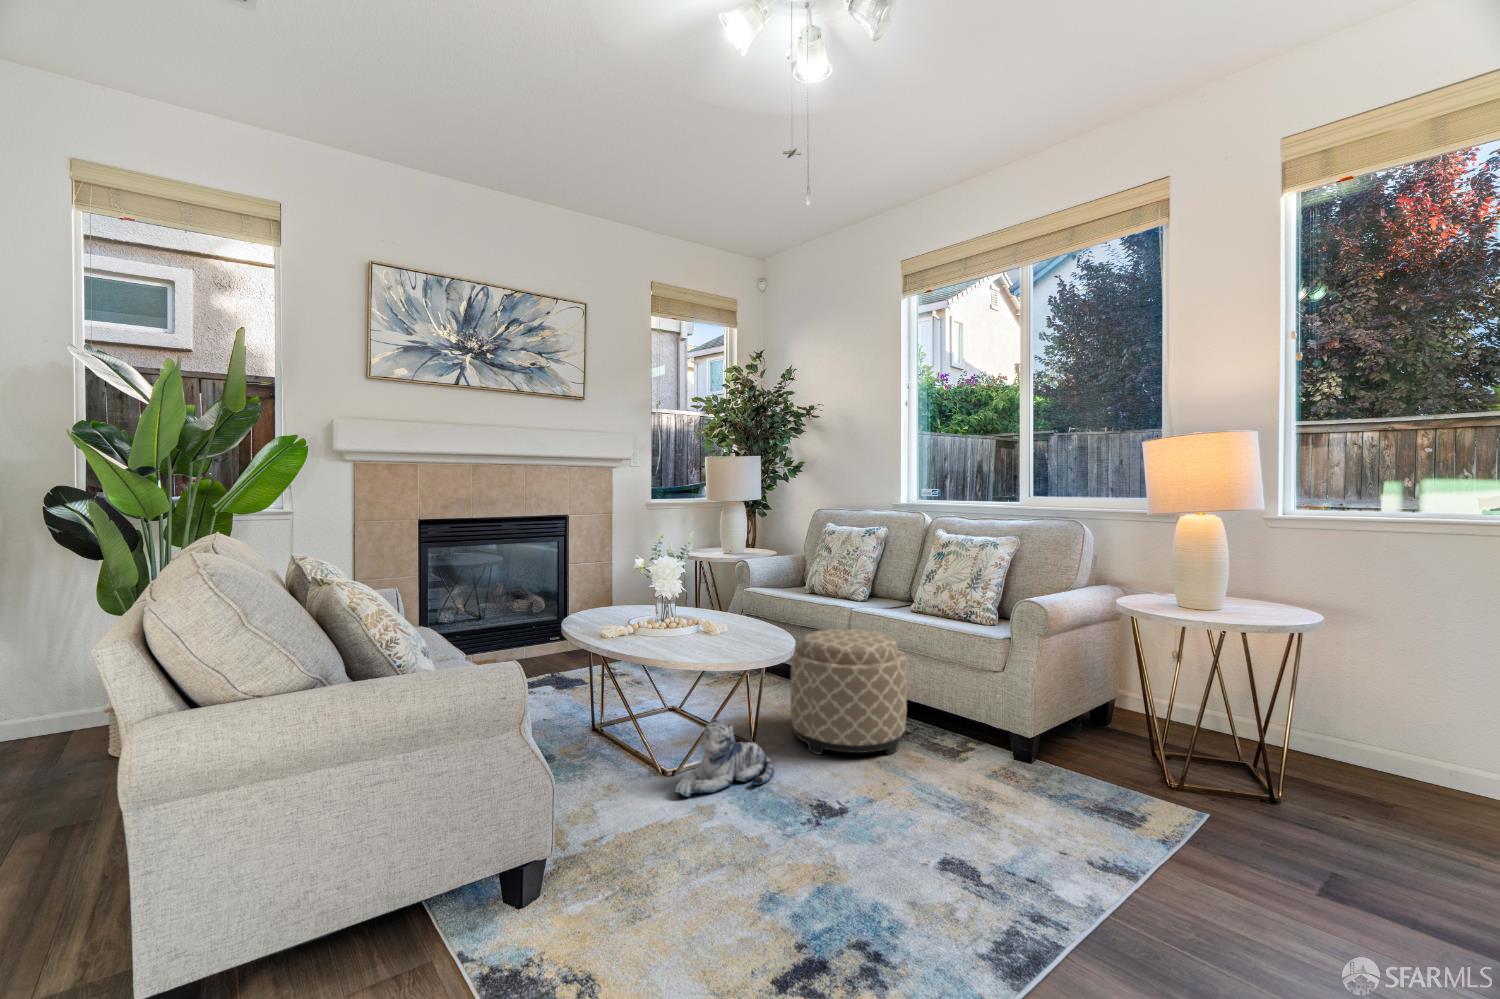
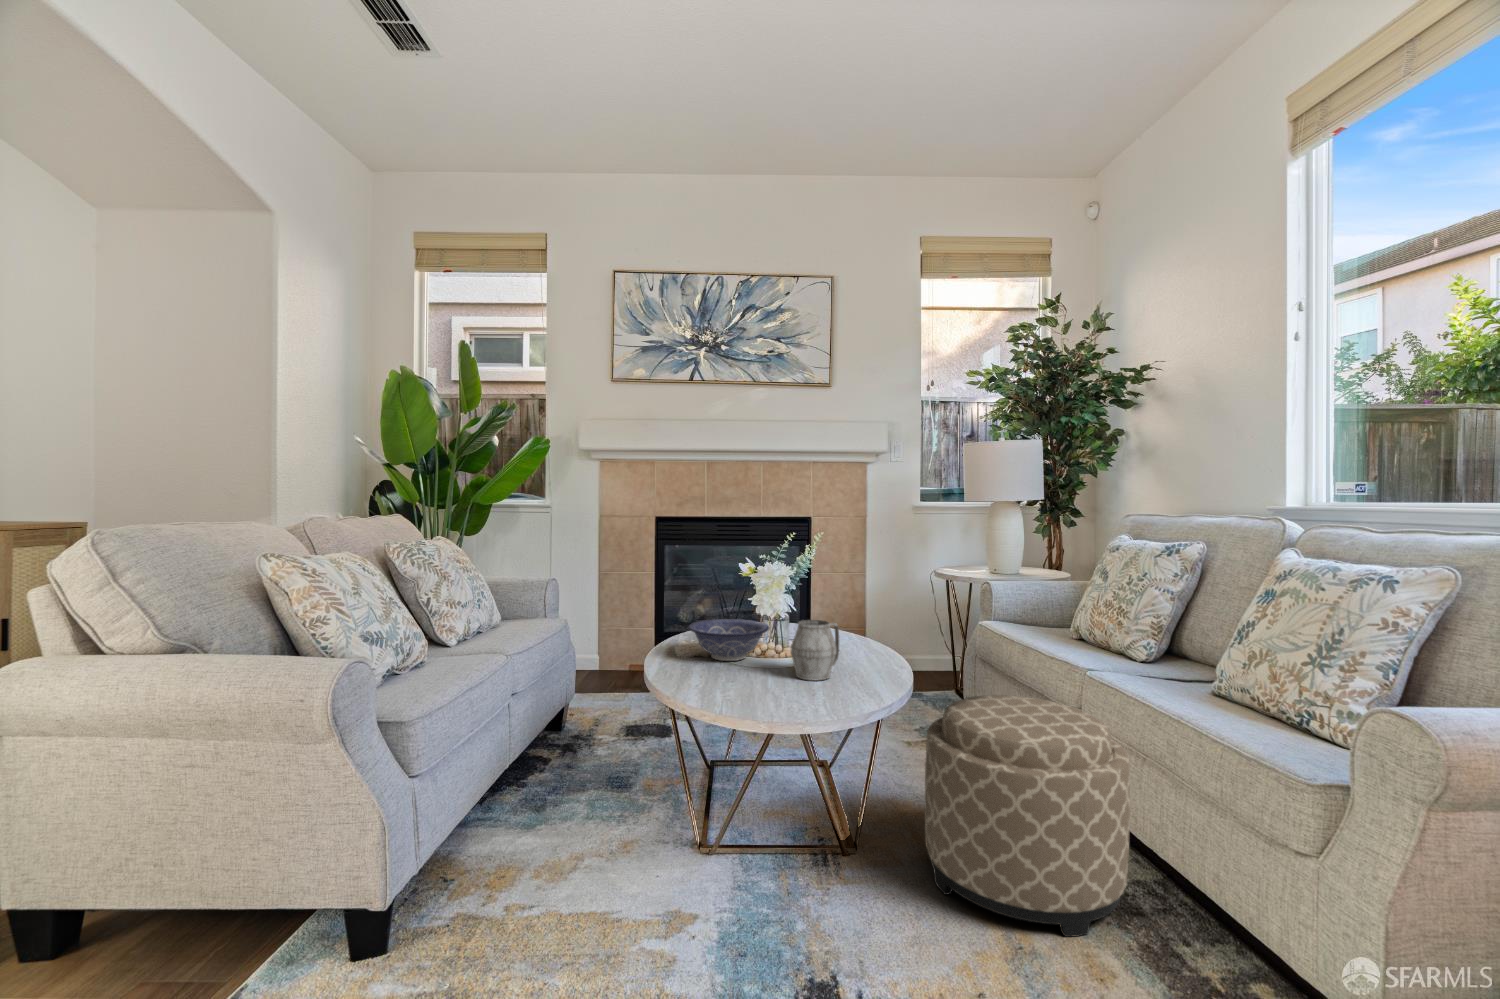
mug: none [705,595,736,637] -> present [791,620,839,680]
decorative bowl: none [610,602,674,635] -> present [688,619,769,661]
plush toy: present [675,719,774,797] -> none [679,794,851,913]

